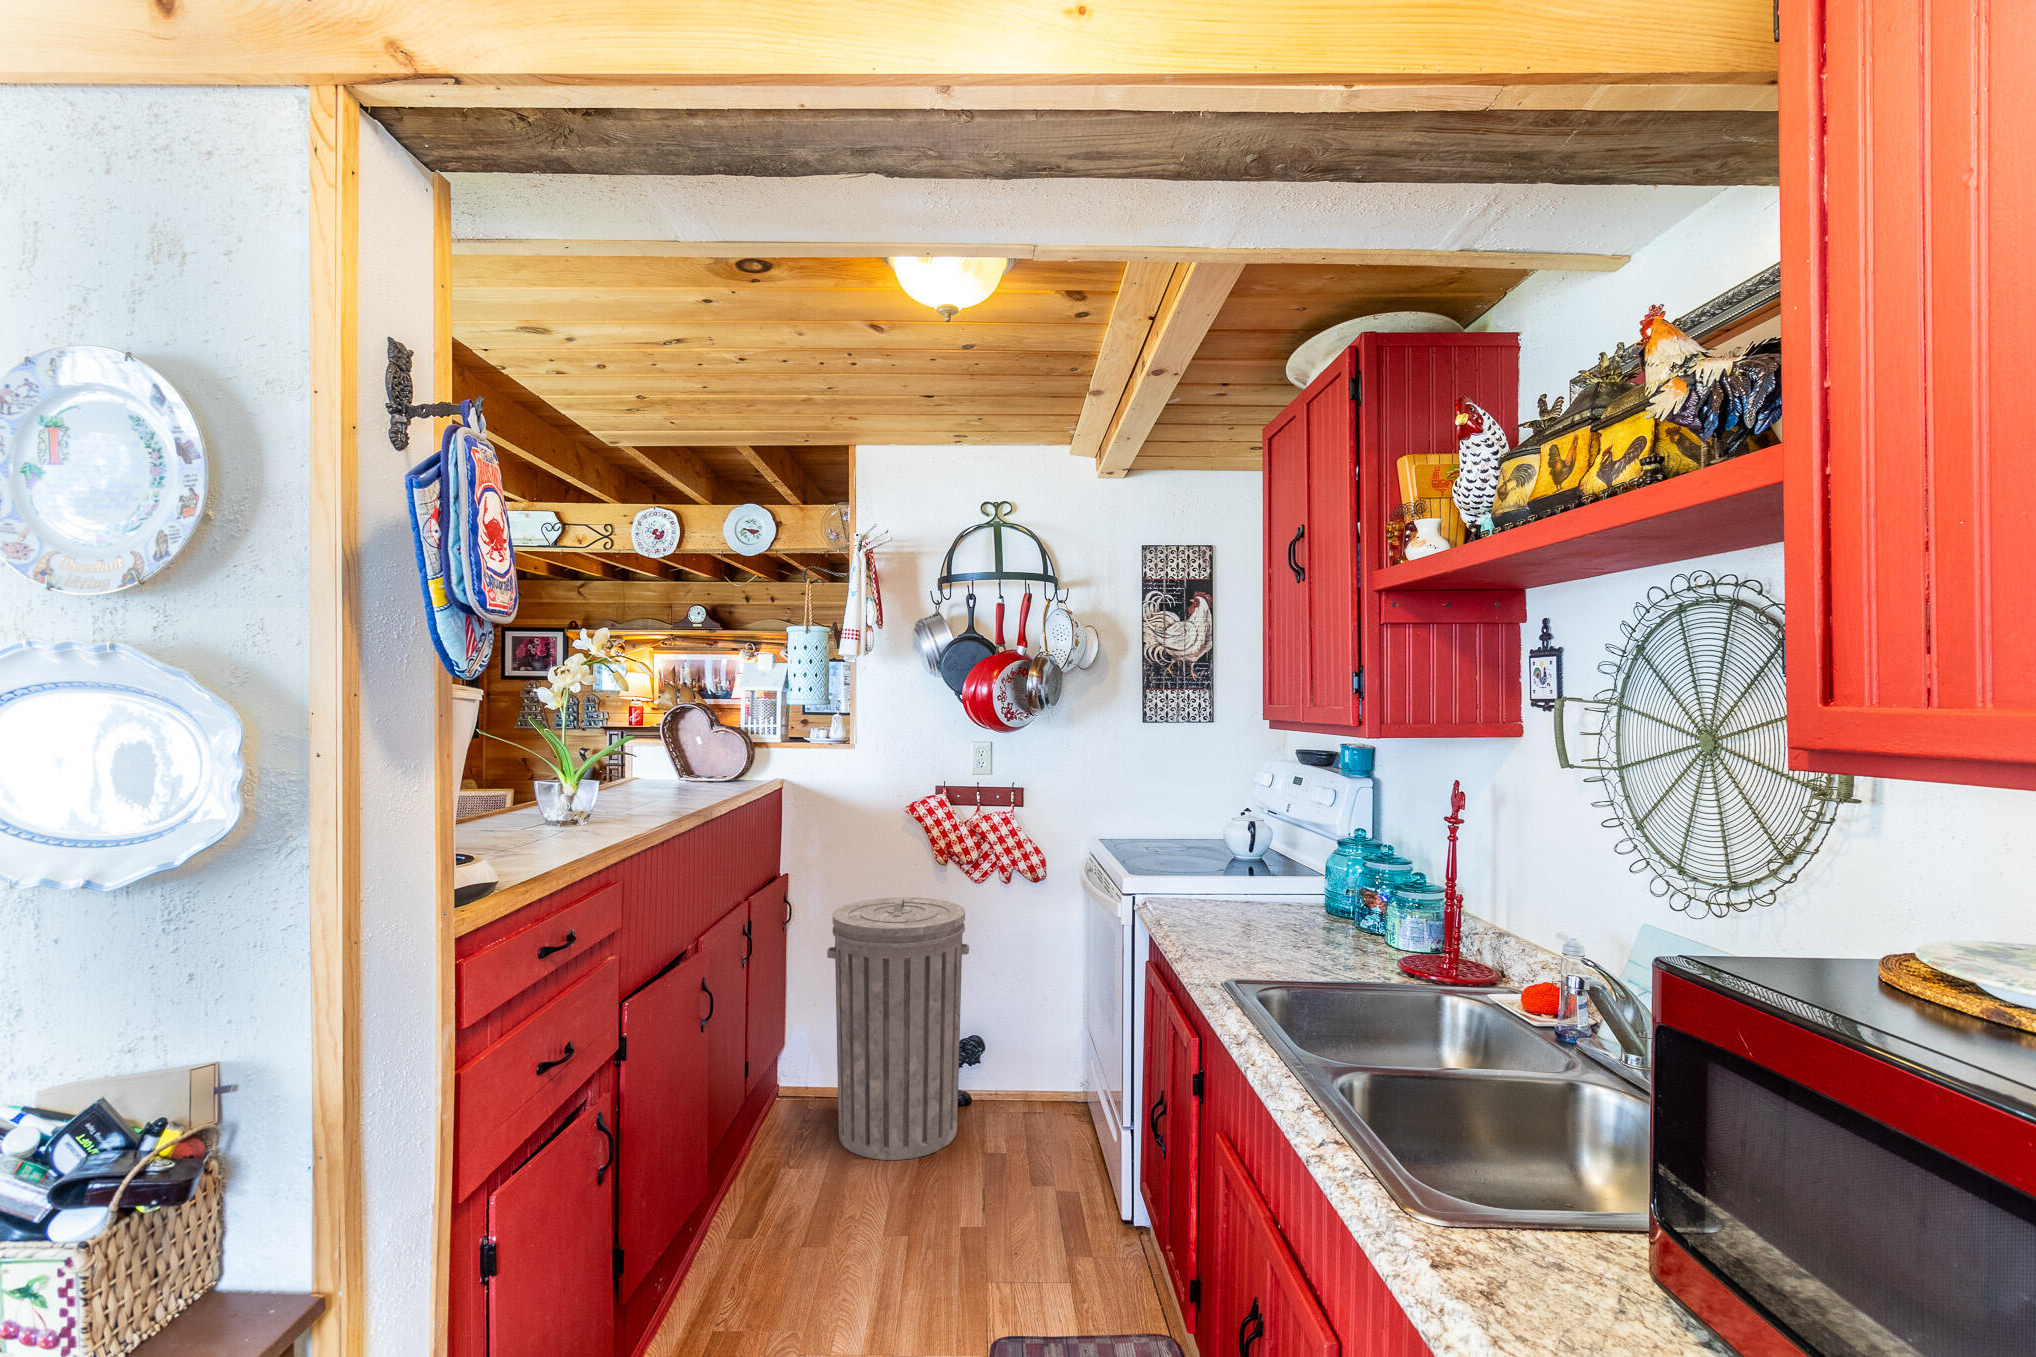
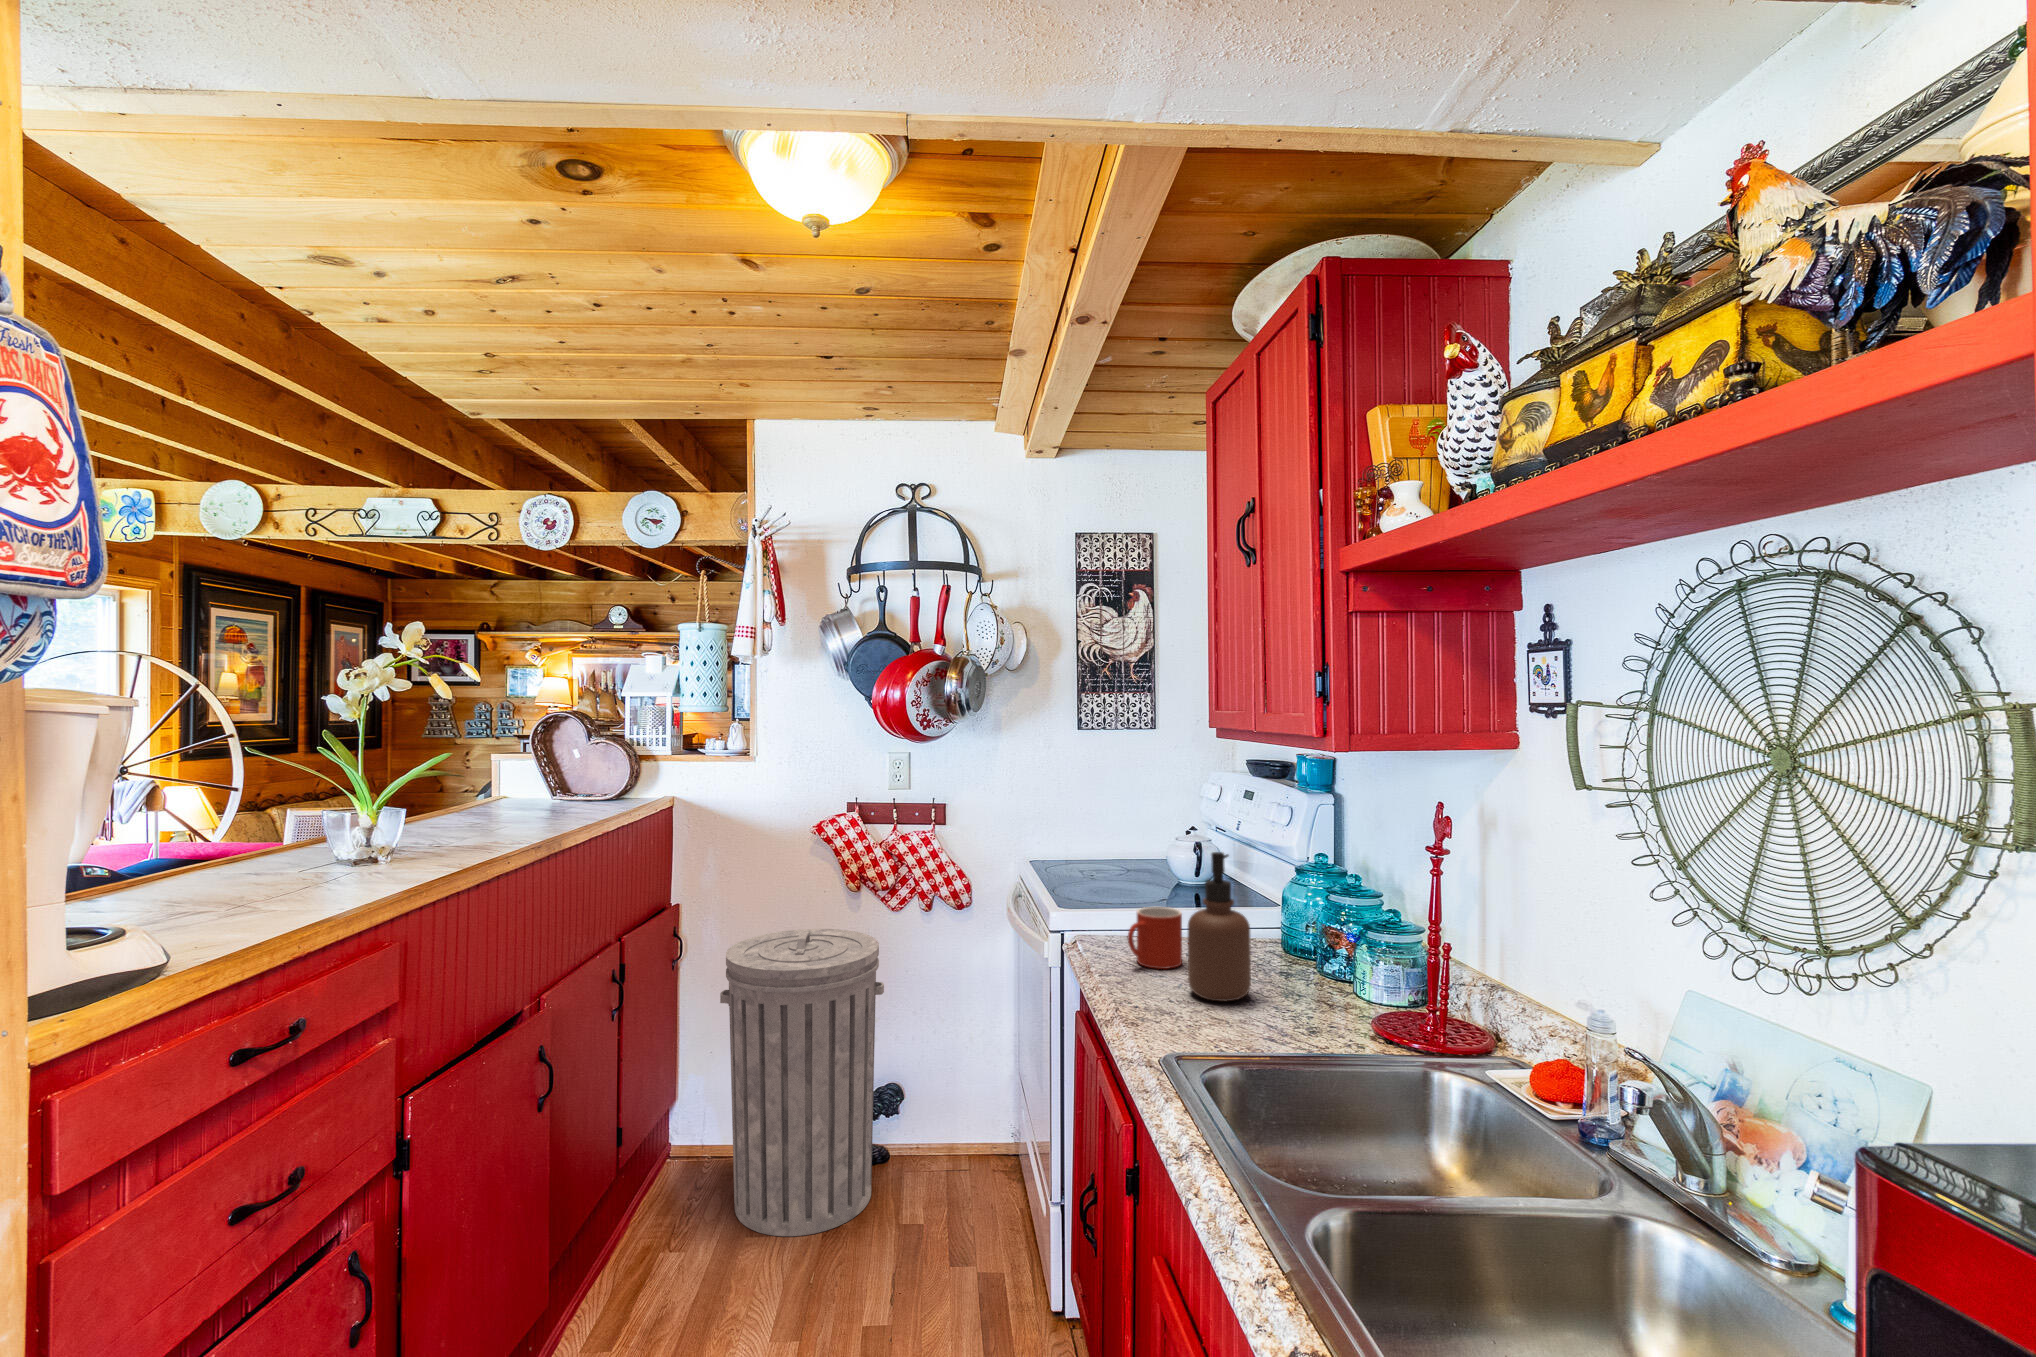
soap dispenser: none [1245,821,1298,944] -> present [1188,852,1251,1001]
mug: none [1193,870,1239,921] -> present [1128,907,1182,969]

